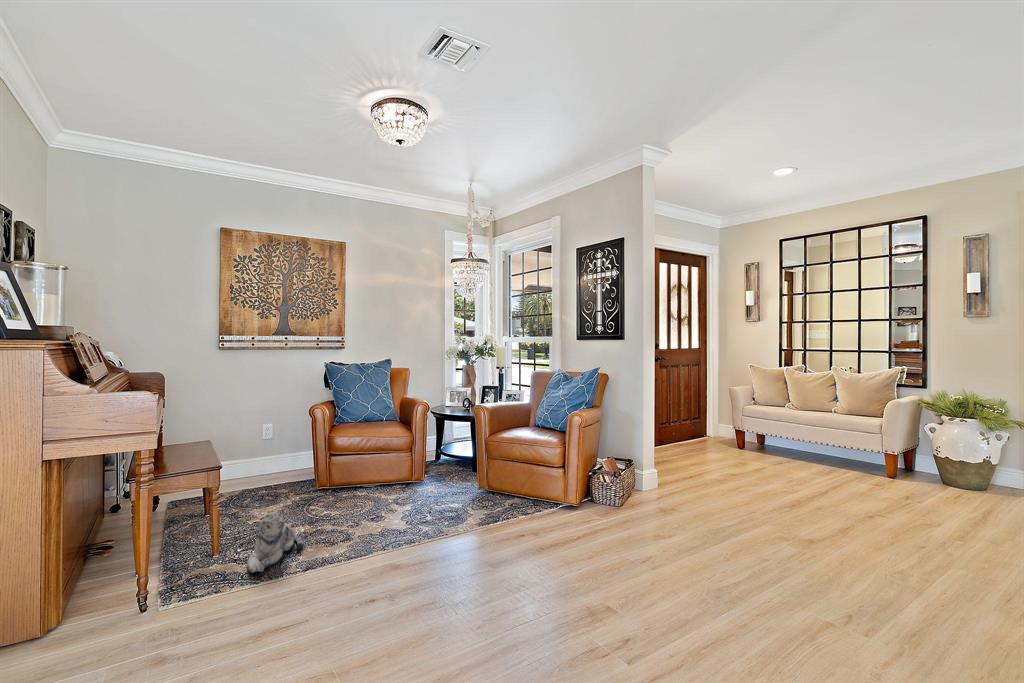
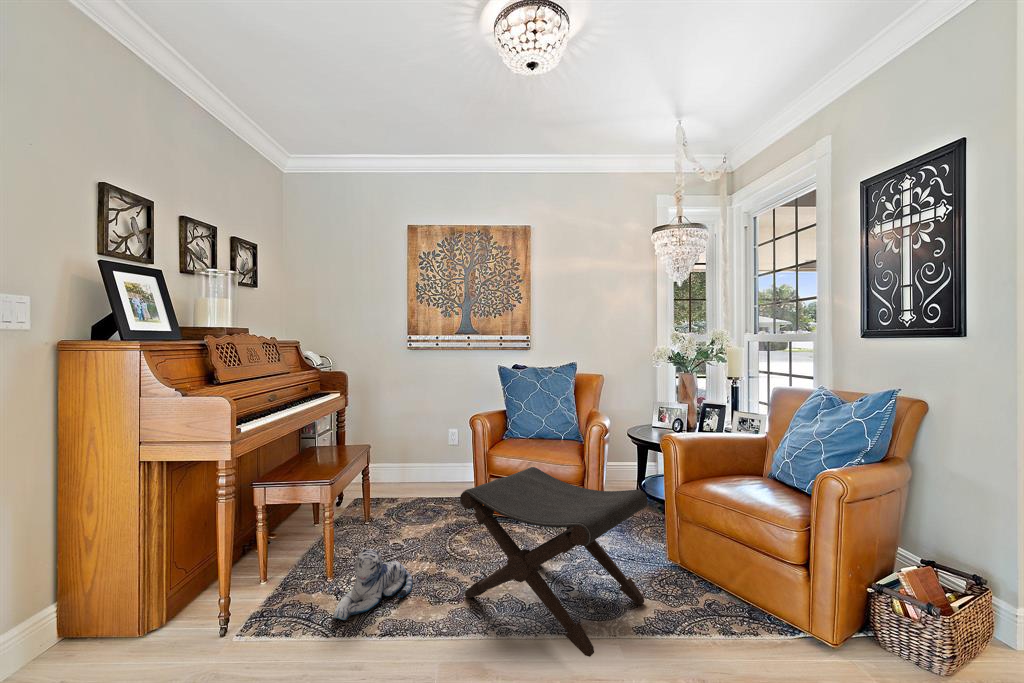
footstool: none [349,436,477,543] -> present [460,467,648,657]

